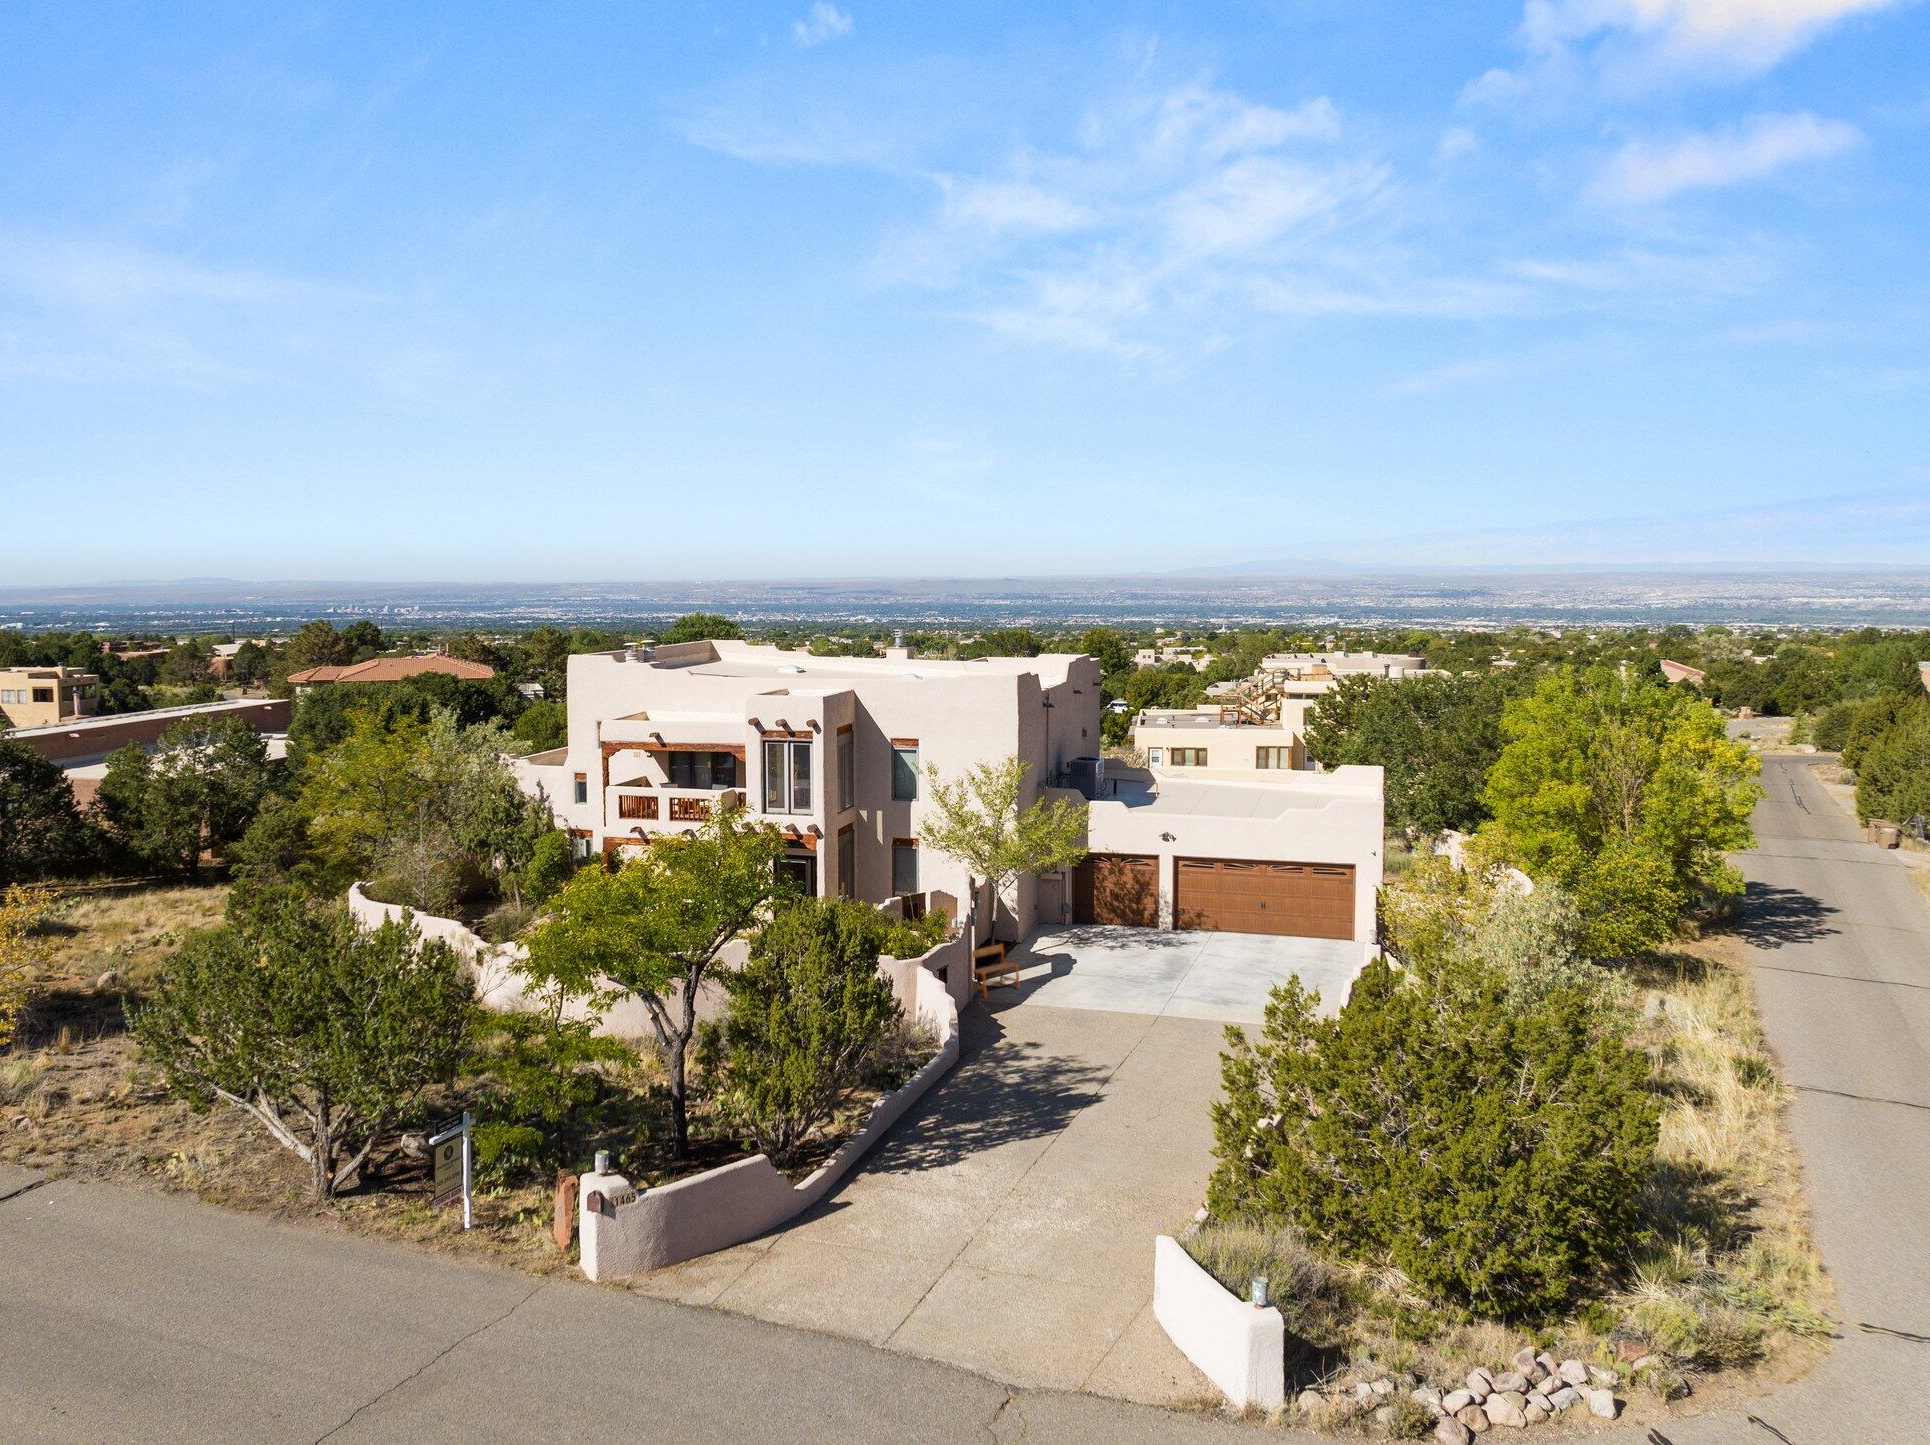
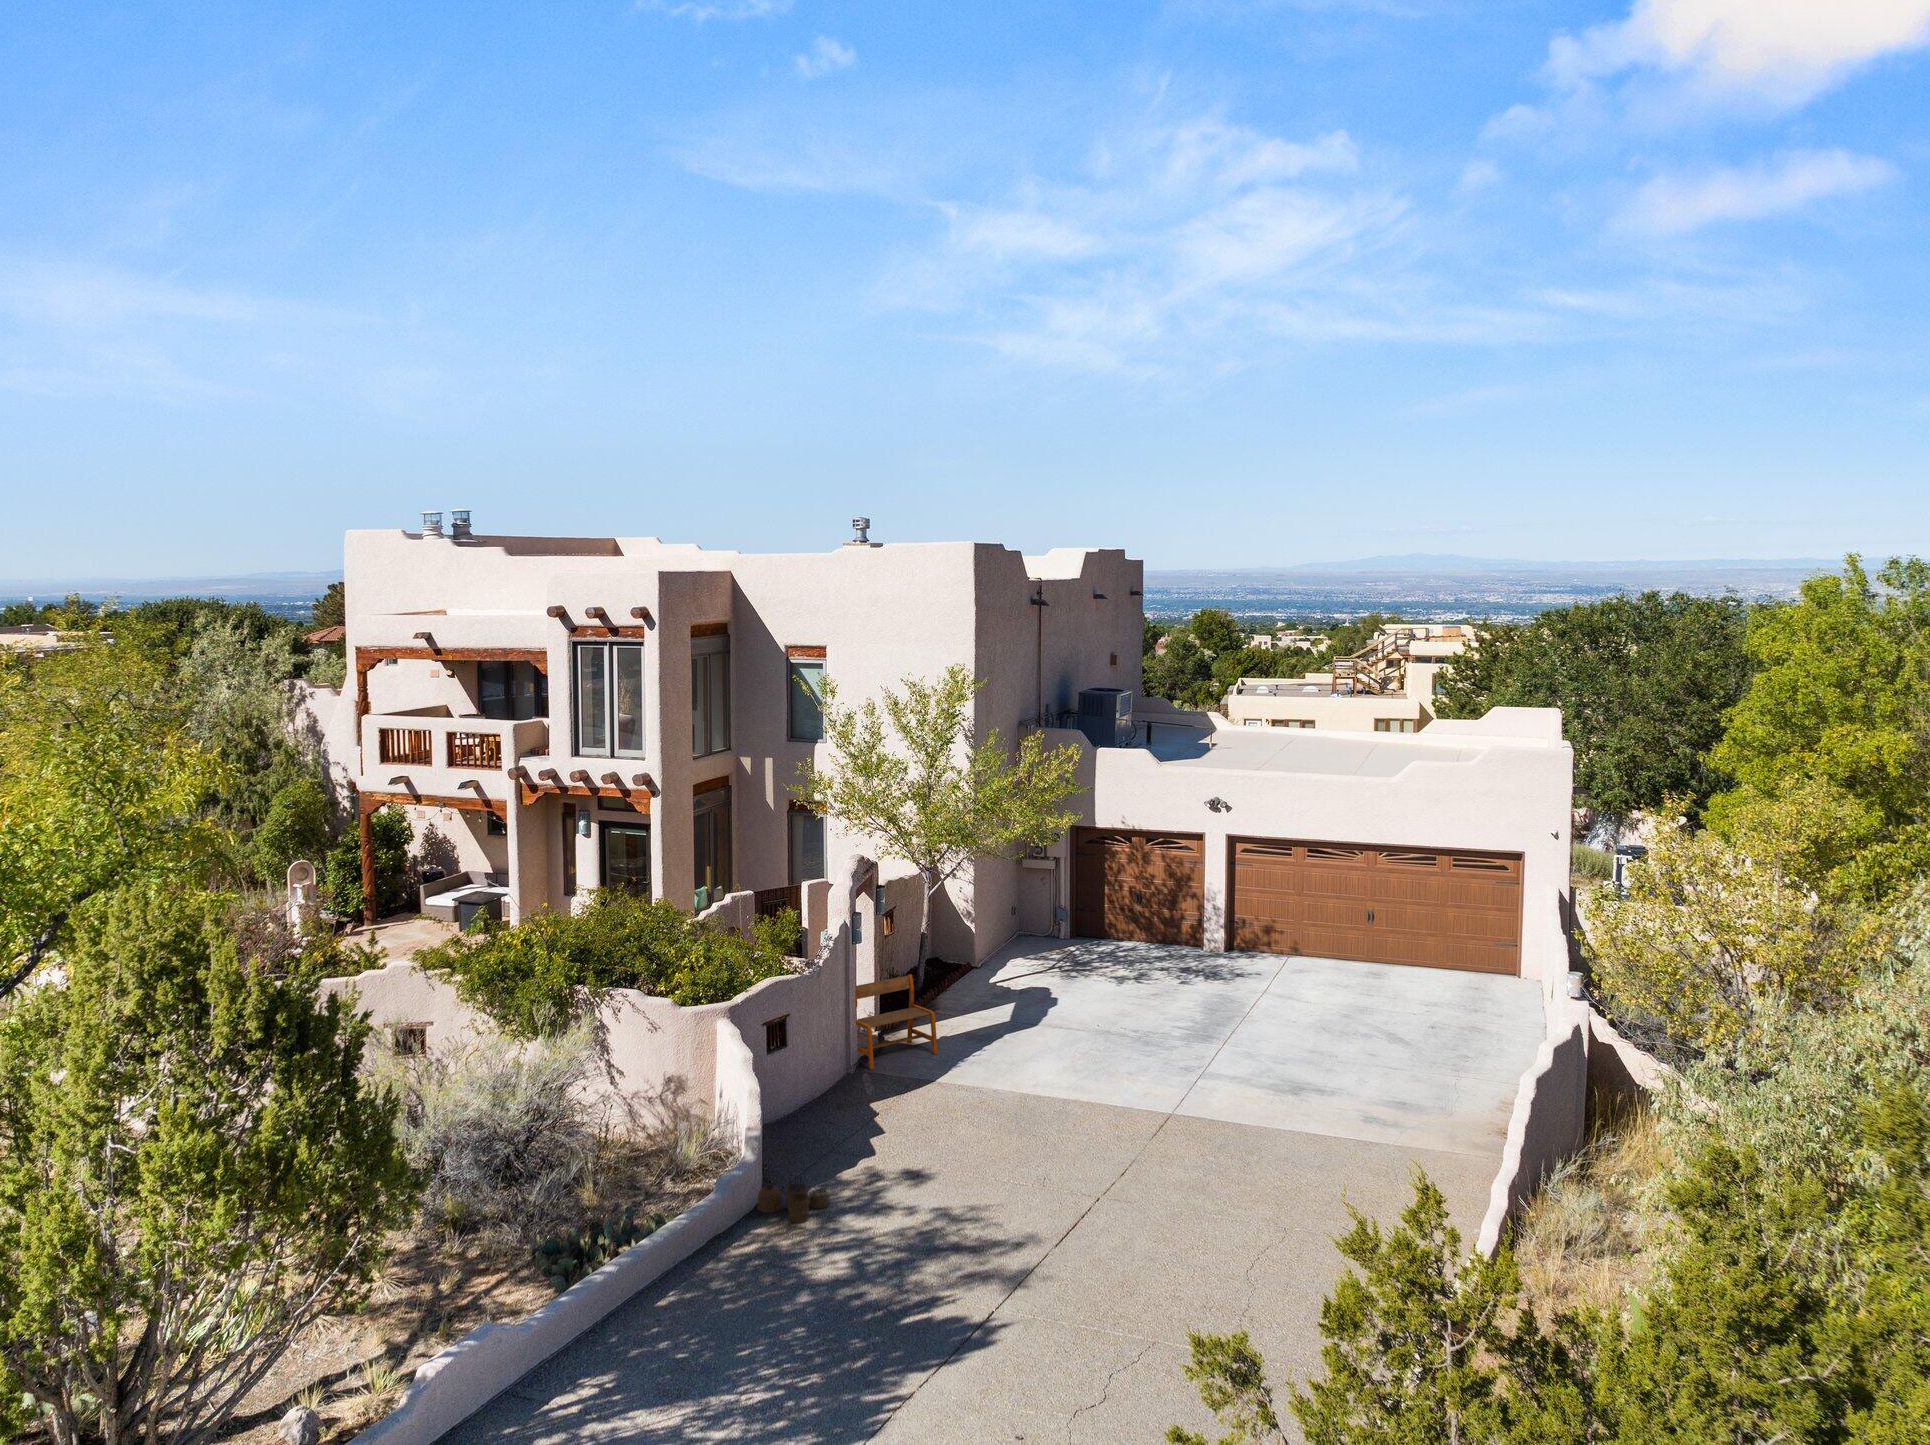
woven basket: none [957,1046,994,1065] -> present [757,1183,829,1223]

